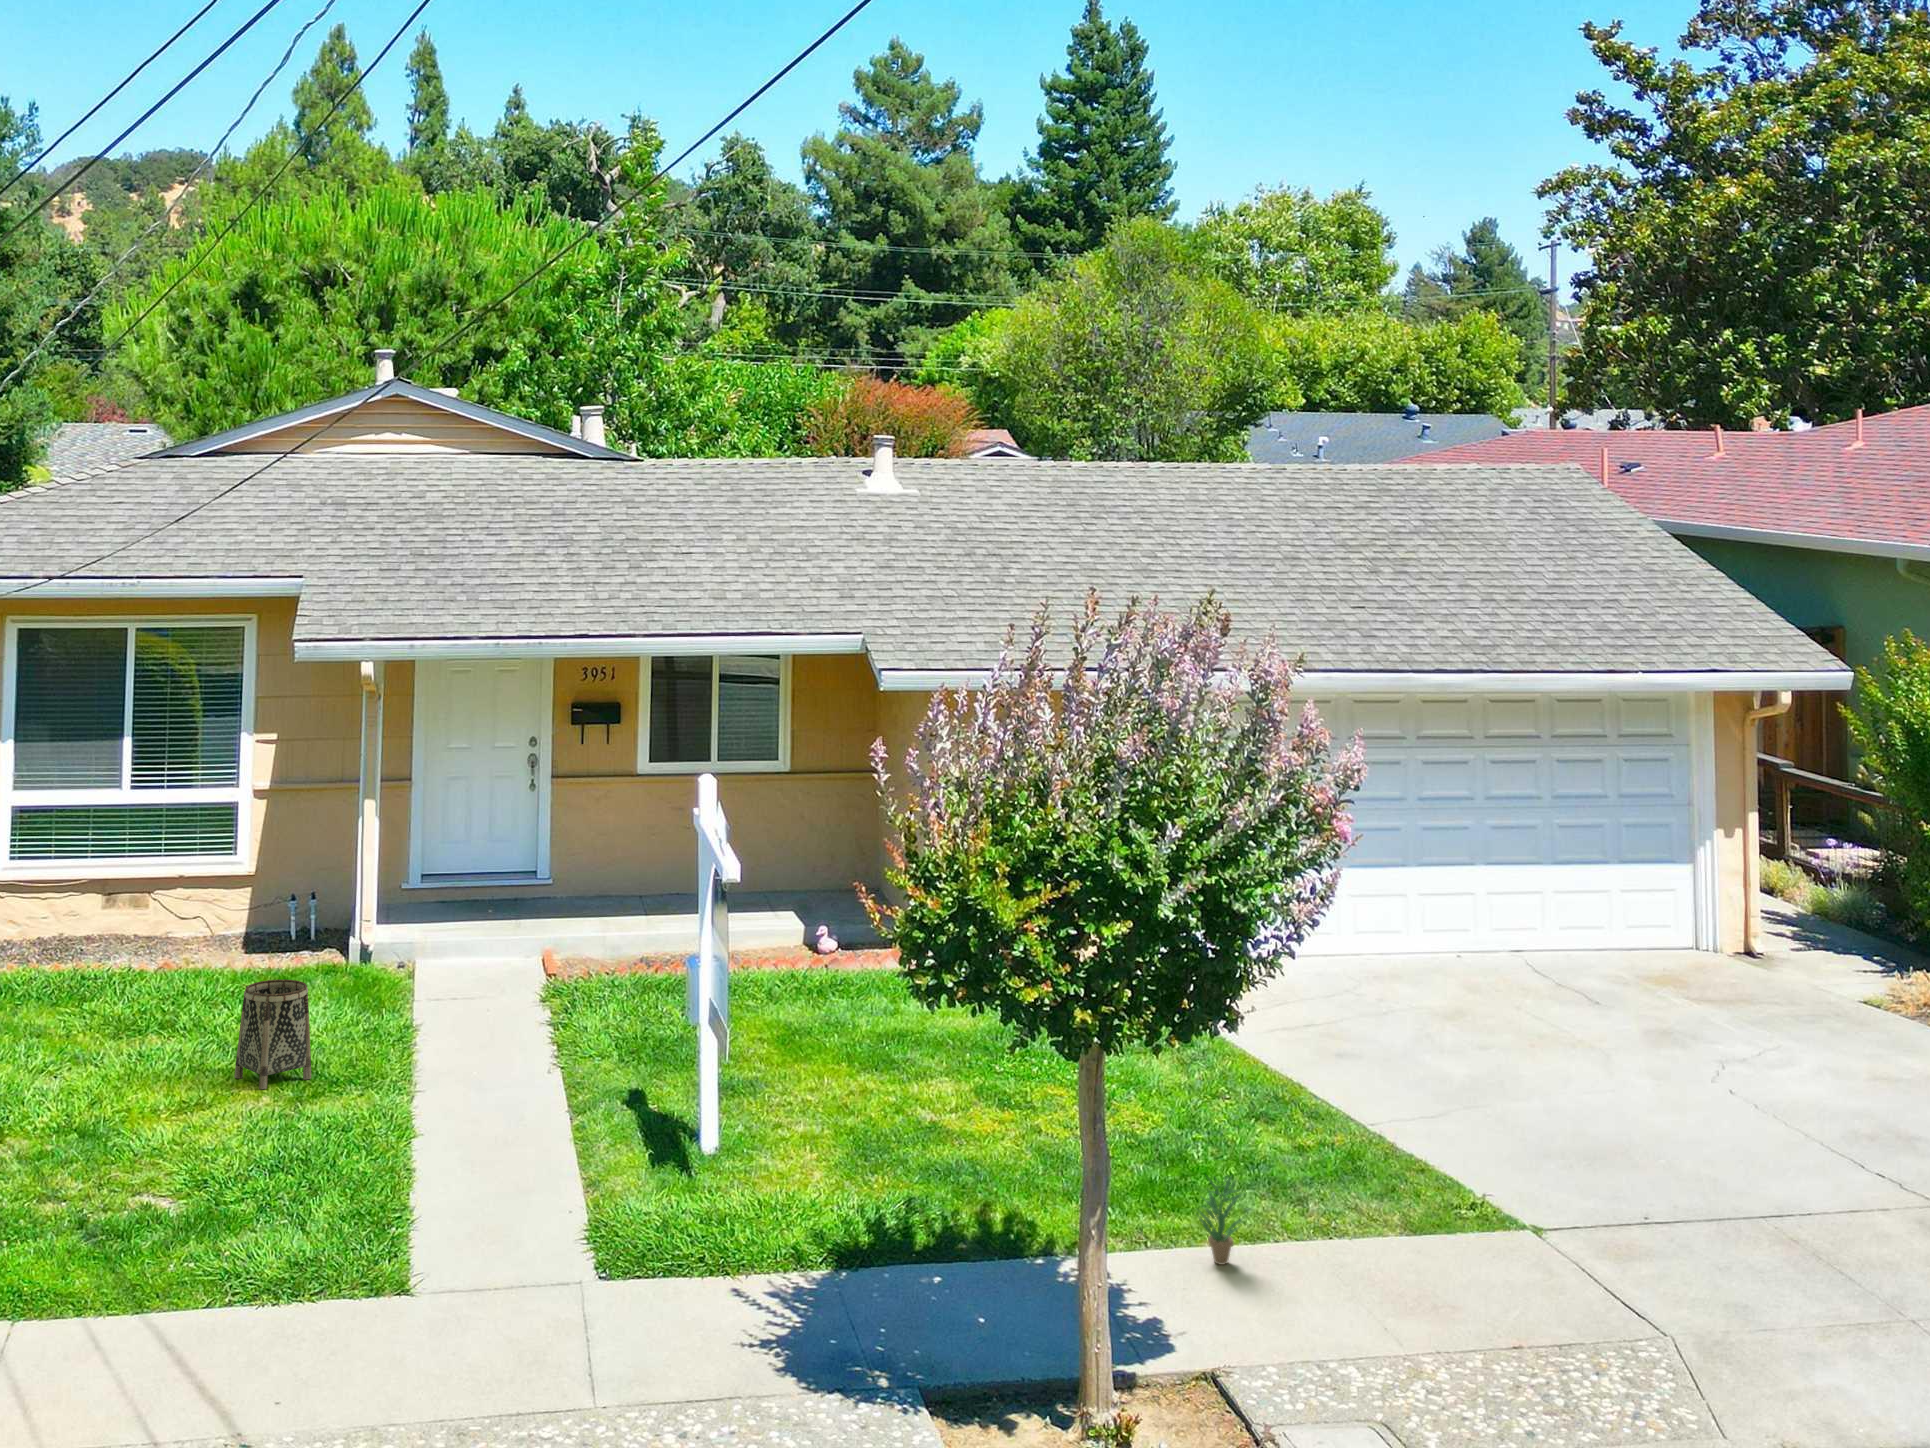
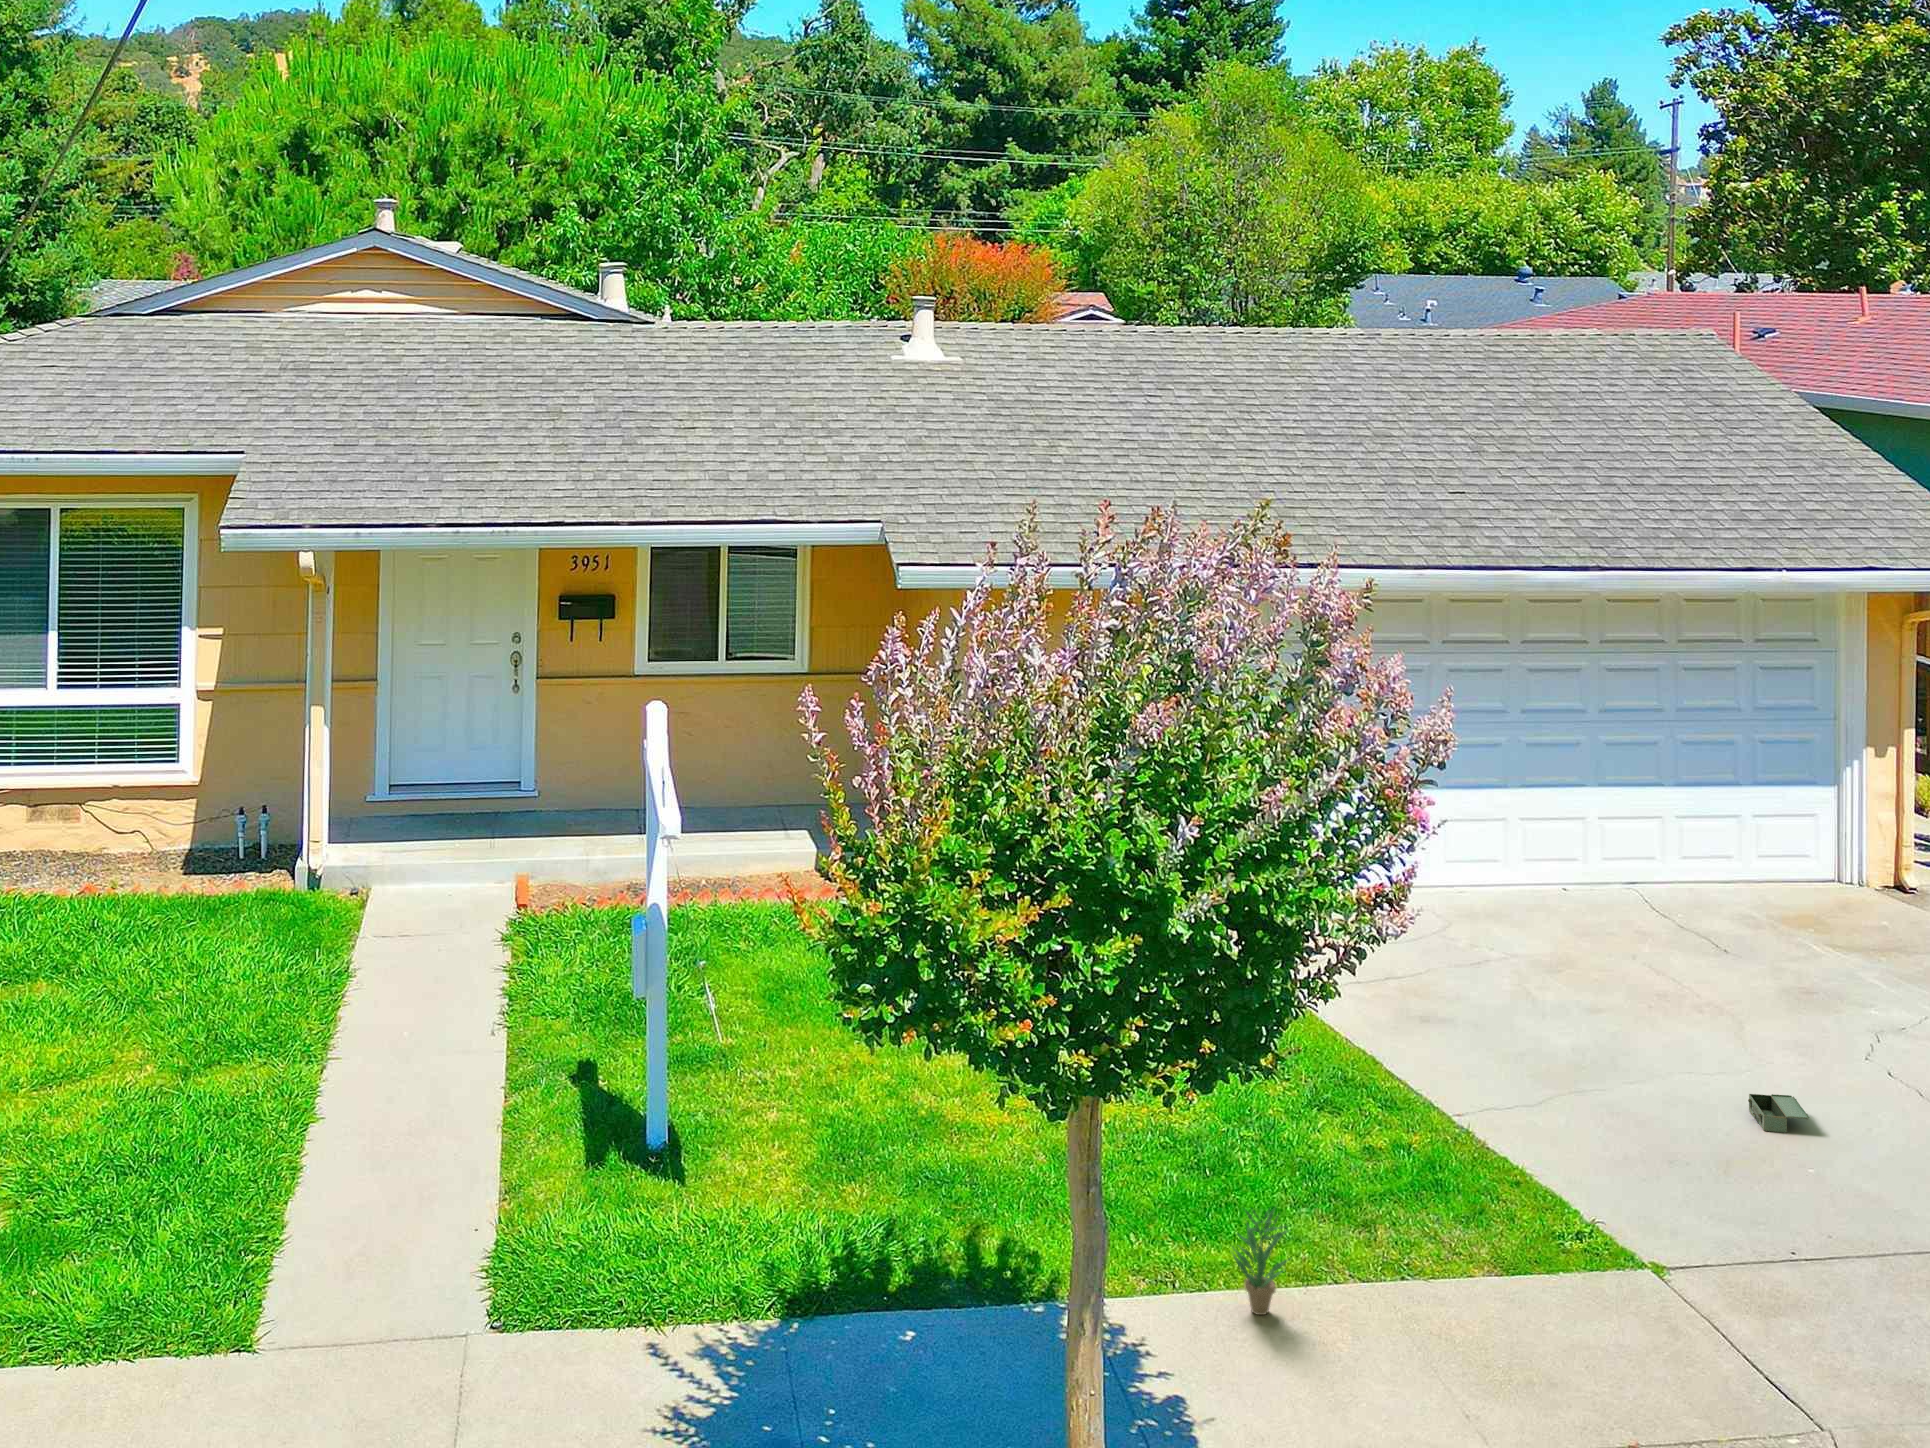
basket: present [234,979,311,1089] -> none [129,923,218,1051]
toolbox: none [1618,1107,1668,1136] -> present [1748,1094,1809,1133]

